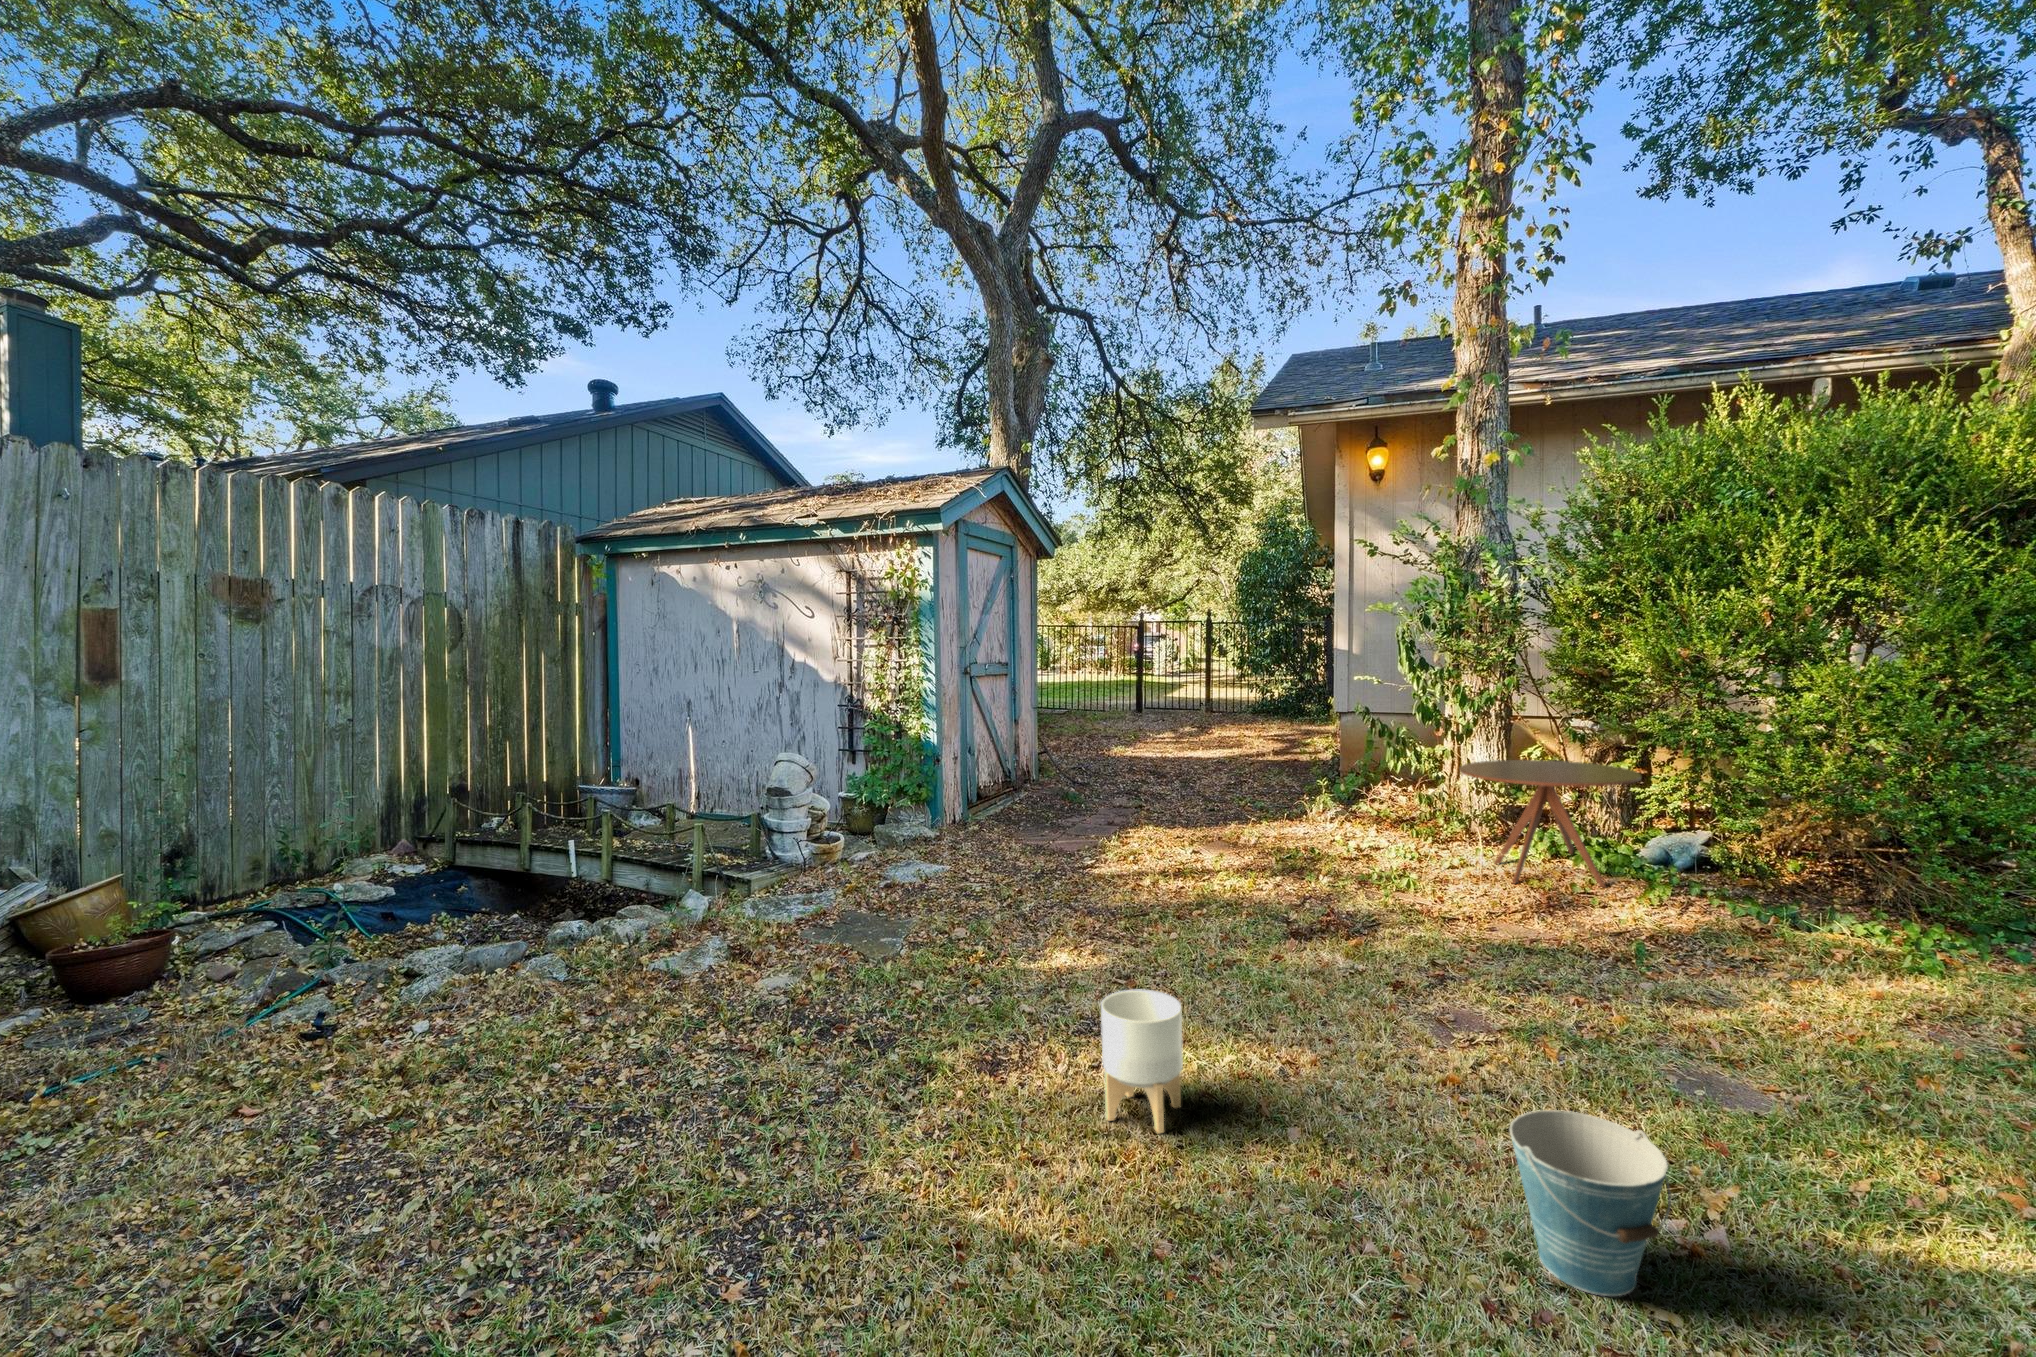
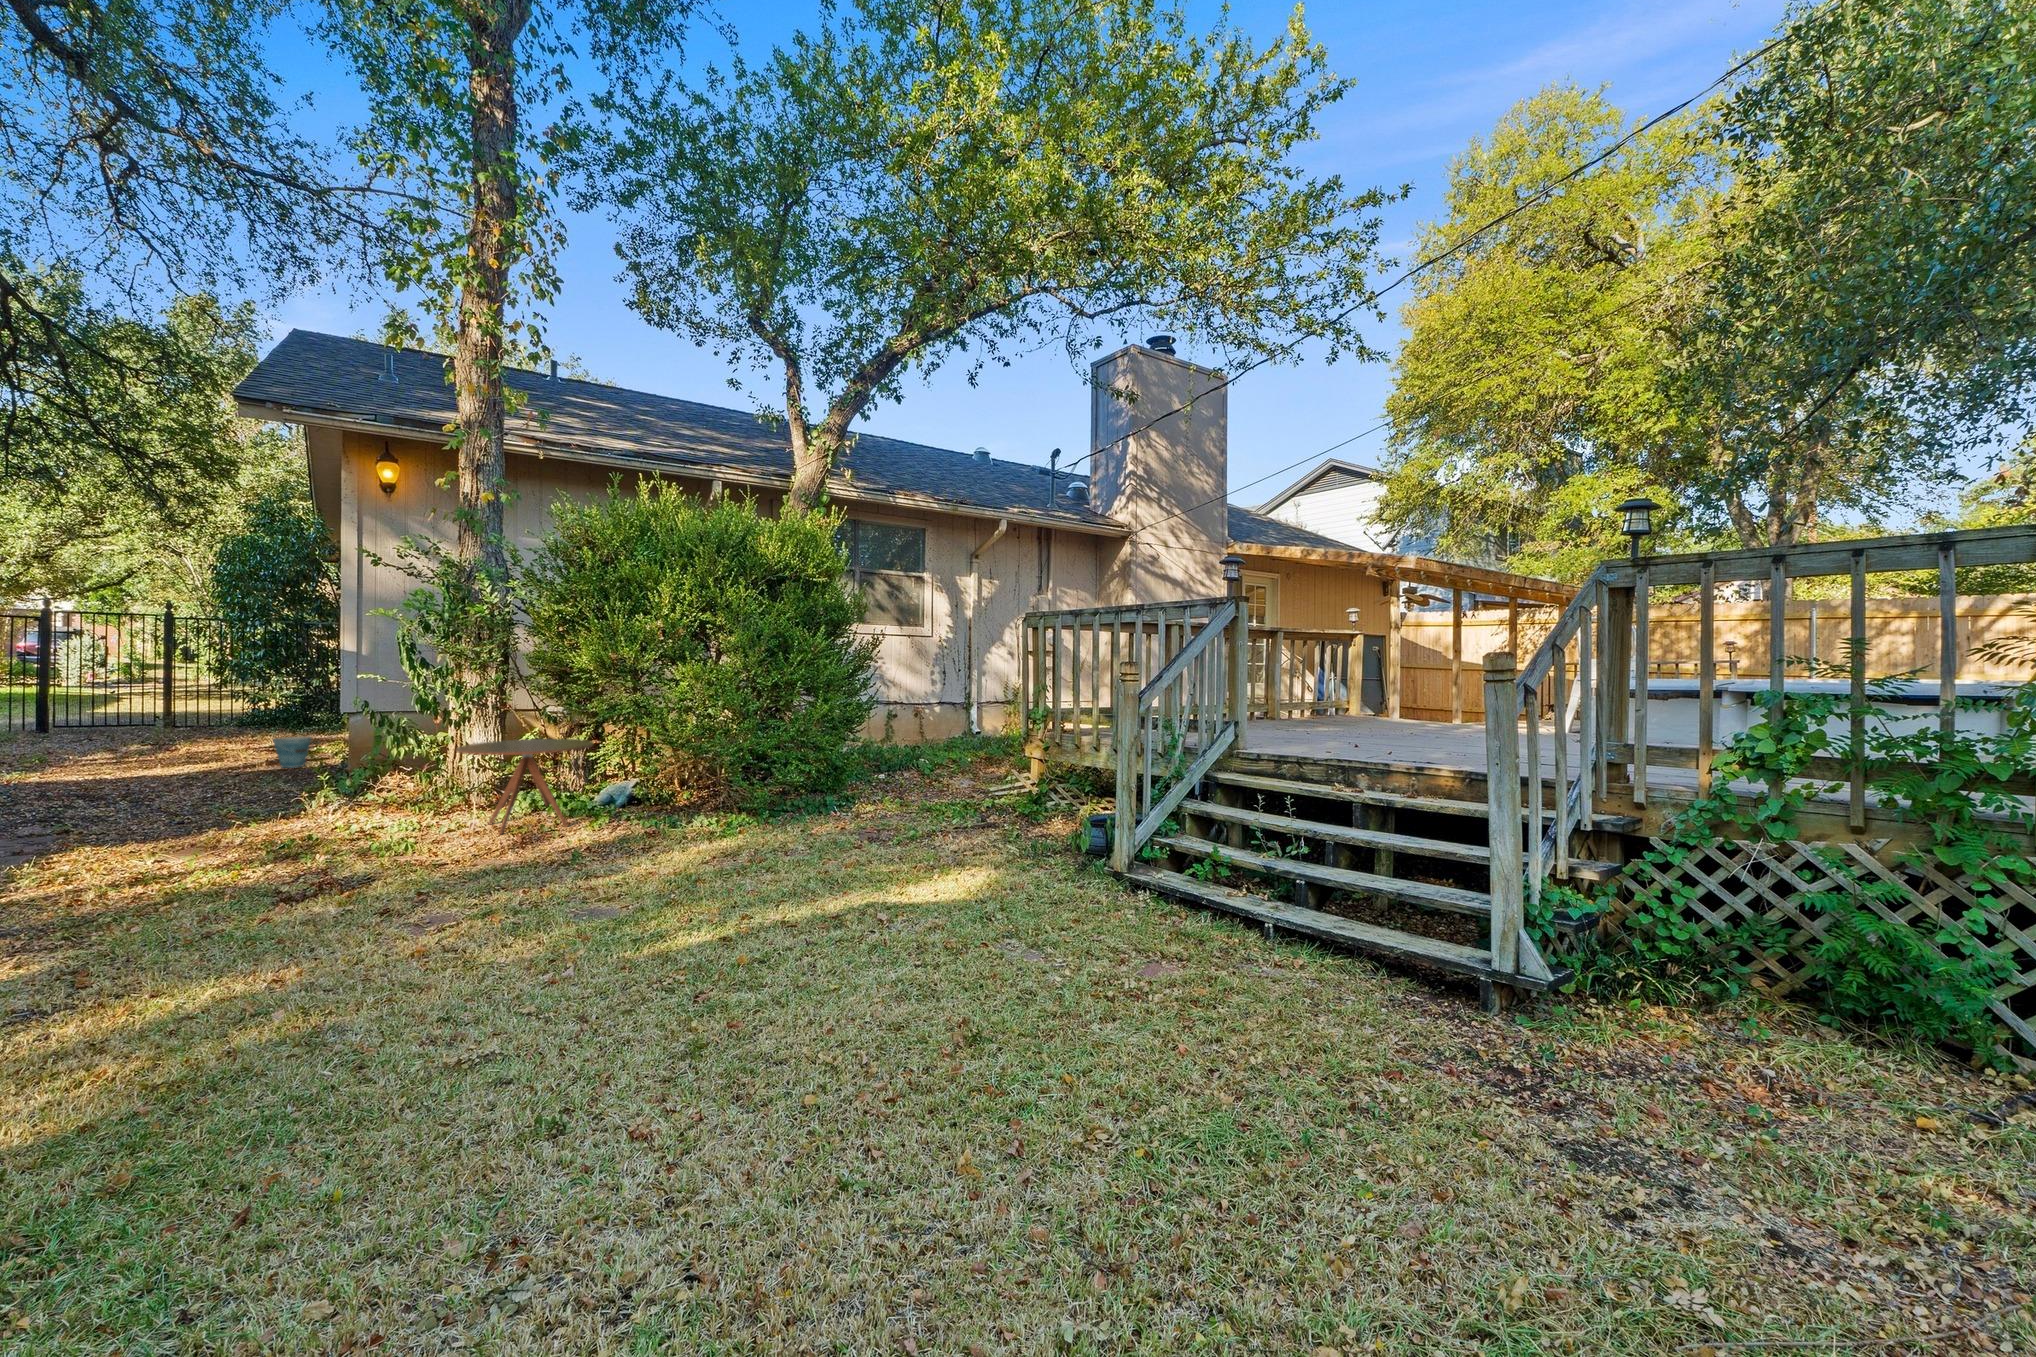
planter: present [1101,989,1183,1133] -> none [56,937,157,1060]
bucket: present [1510,1110,1671,1296] -> present [273,736,312,768]

